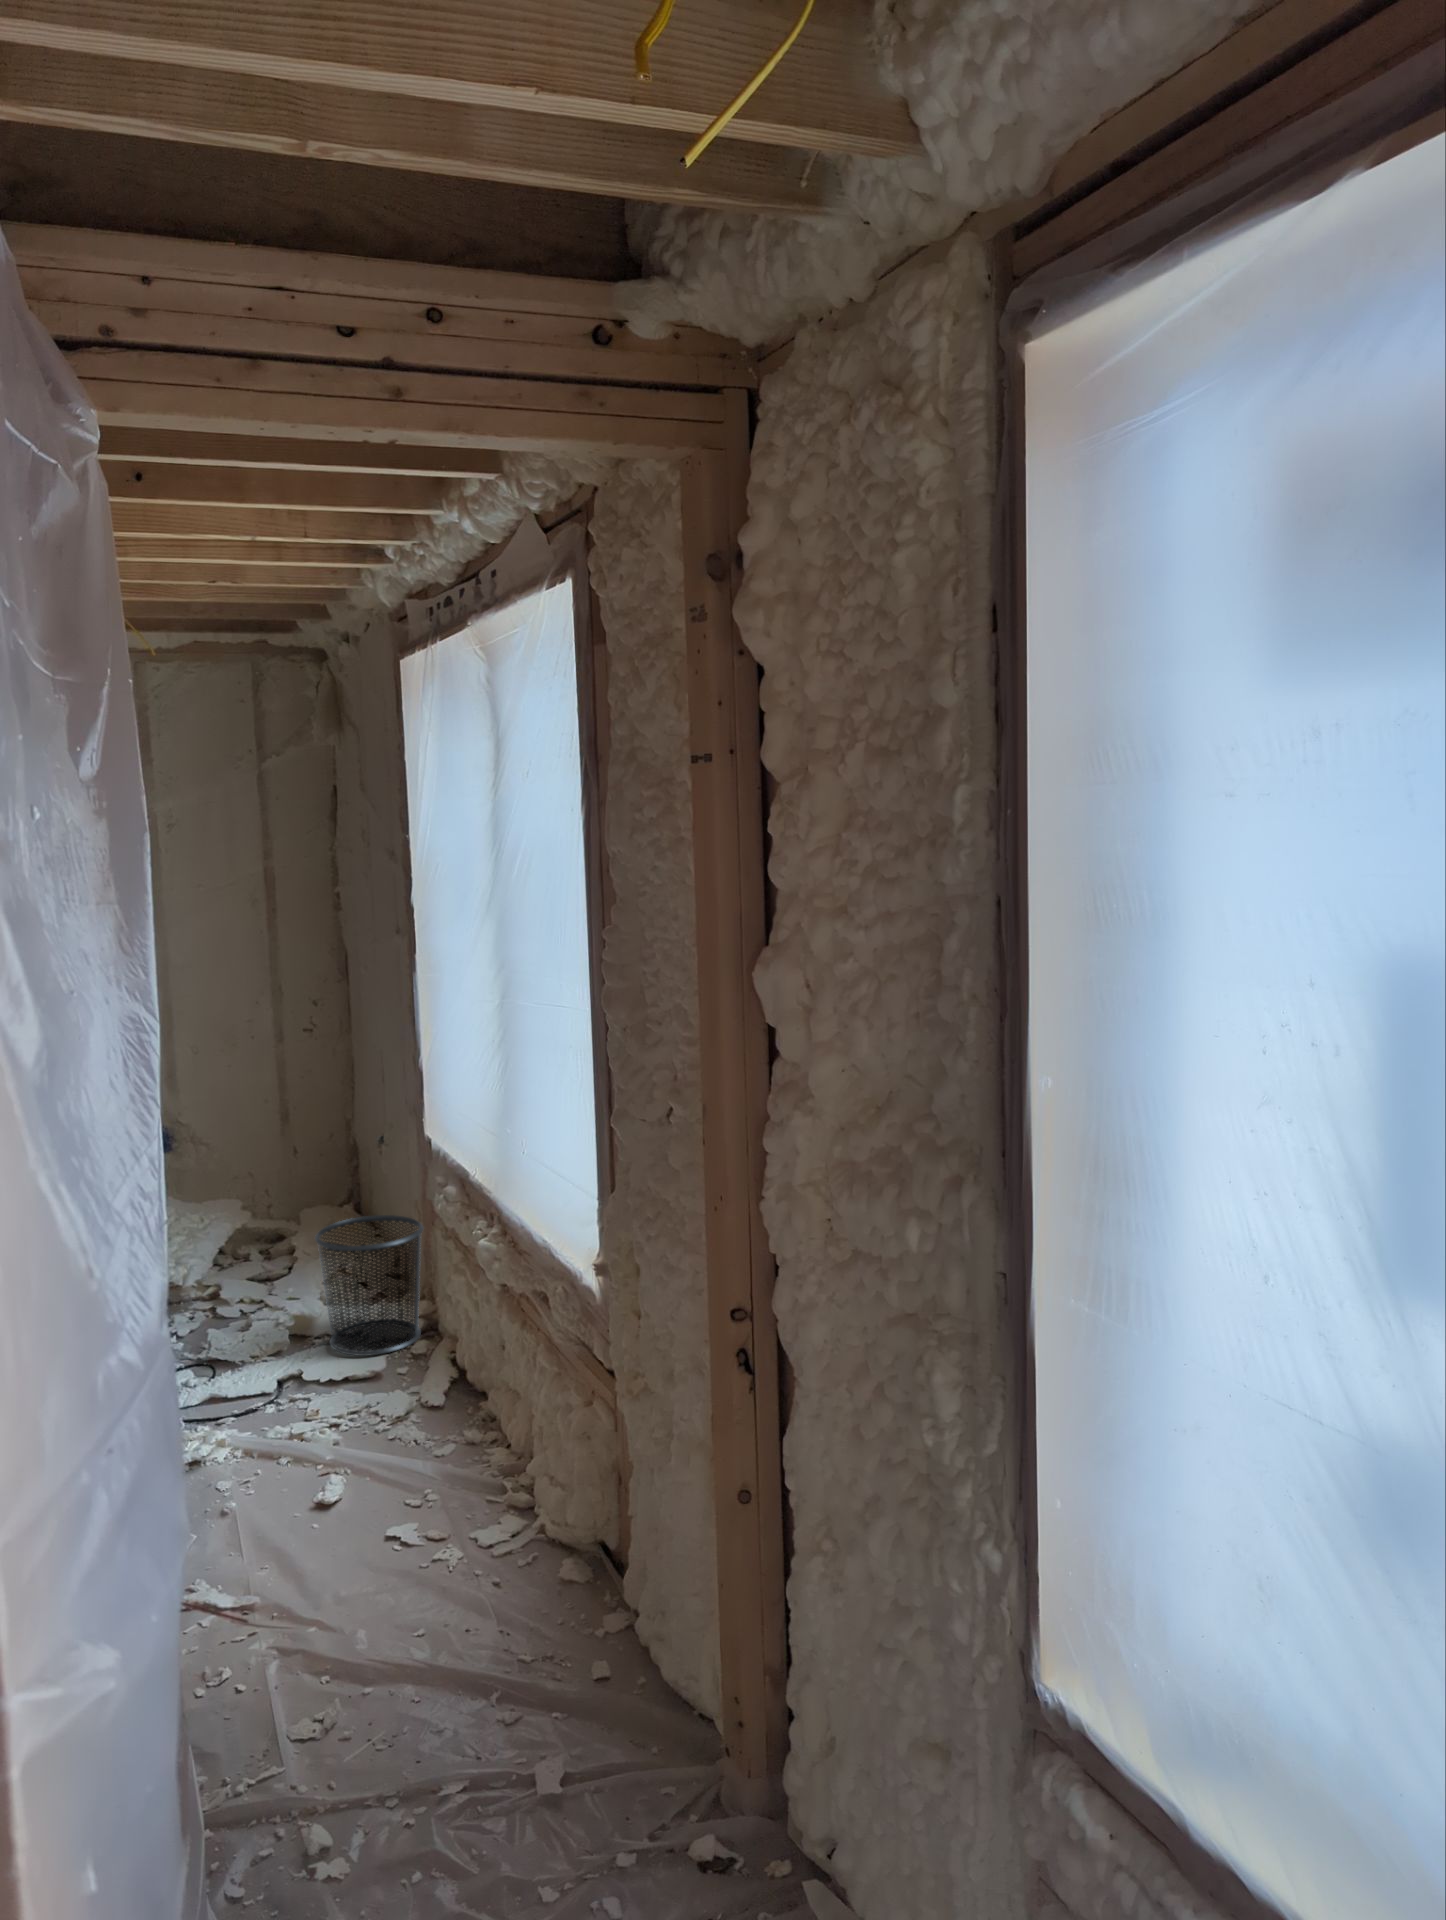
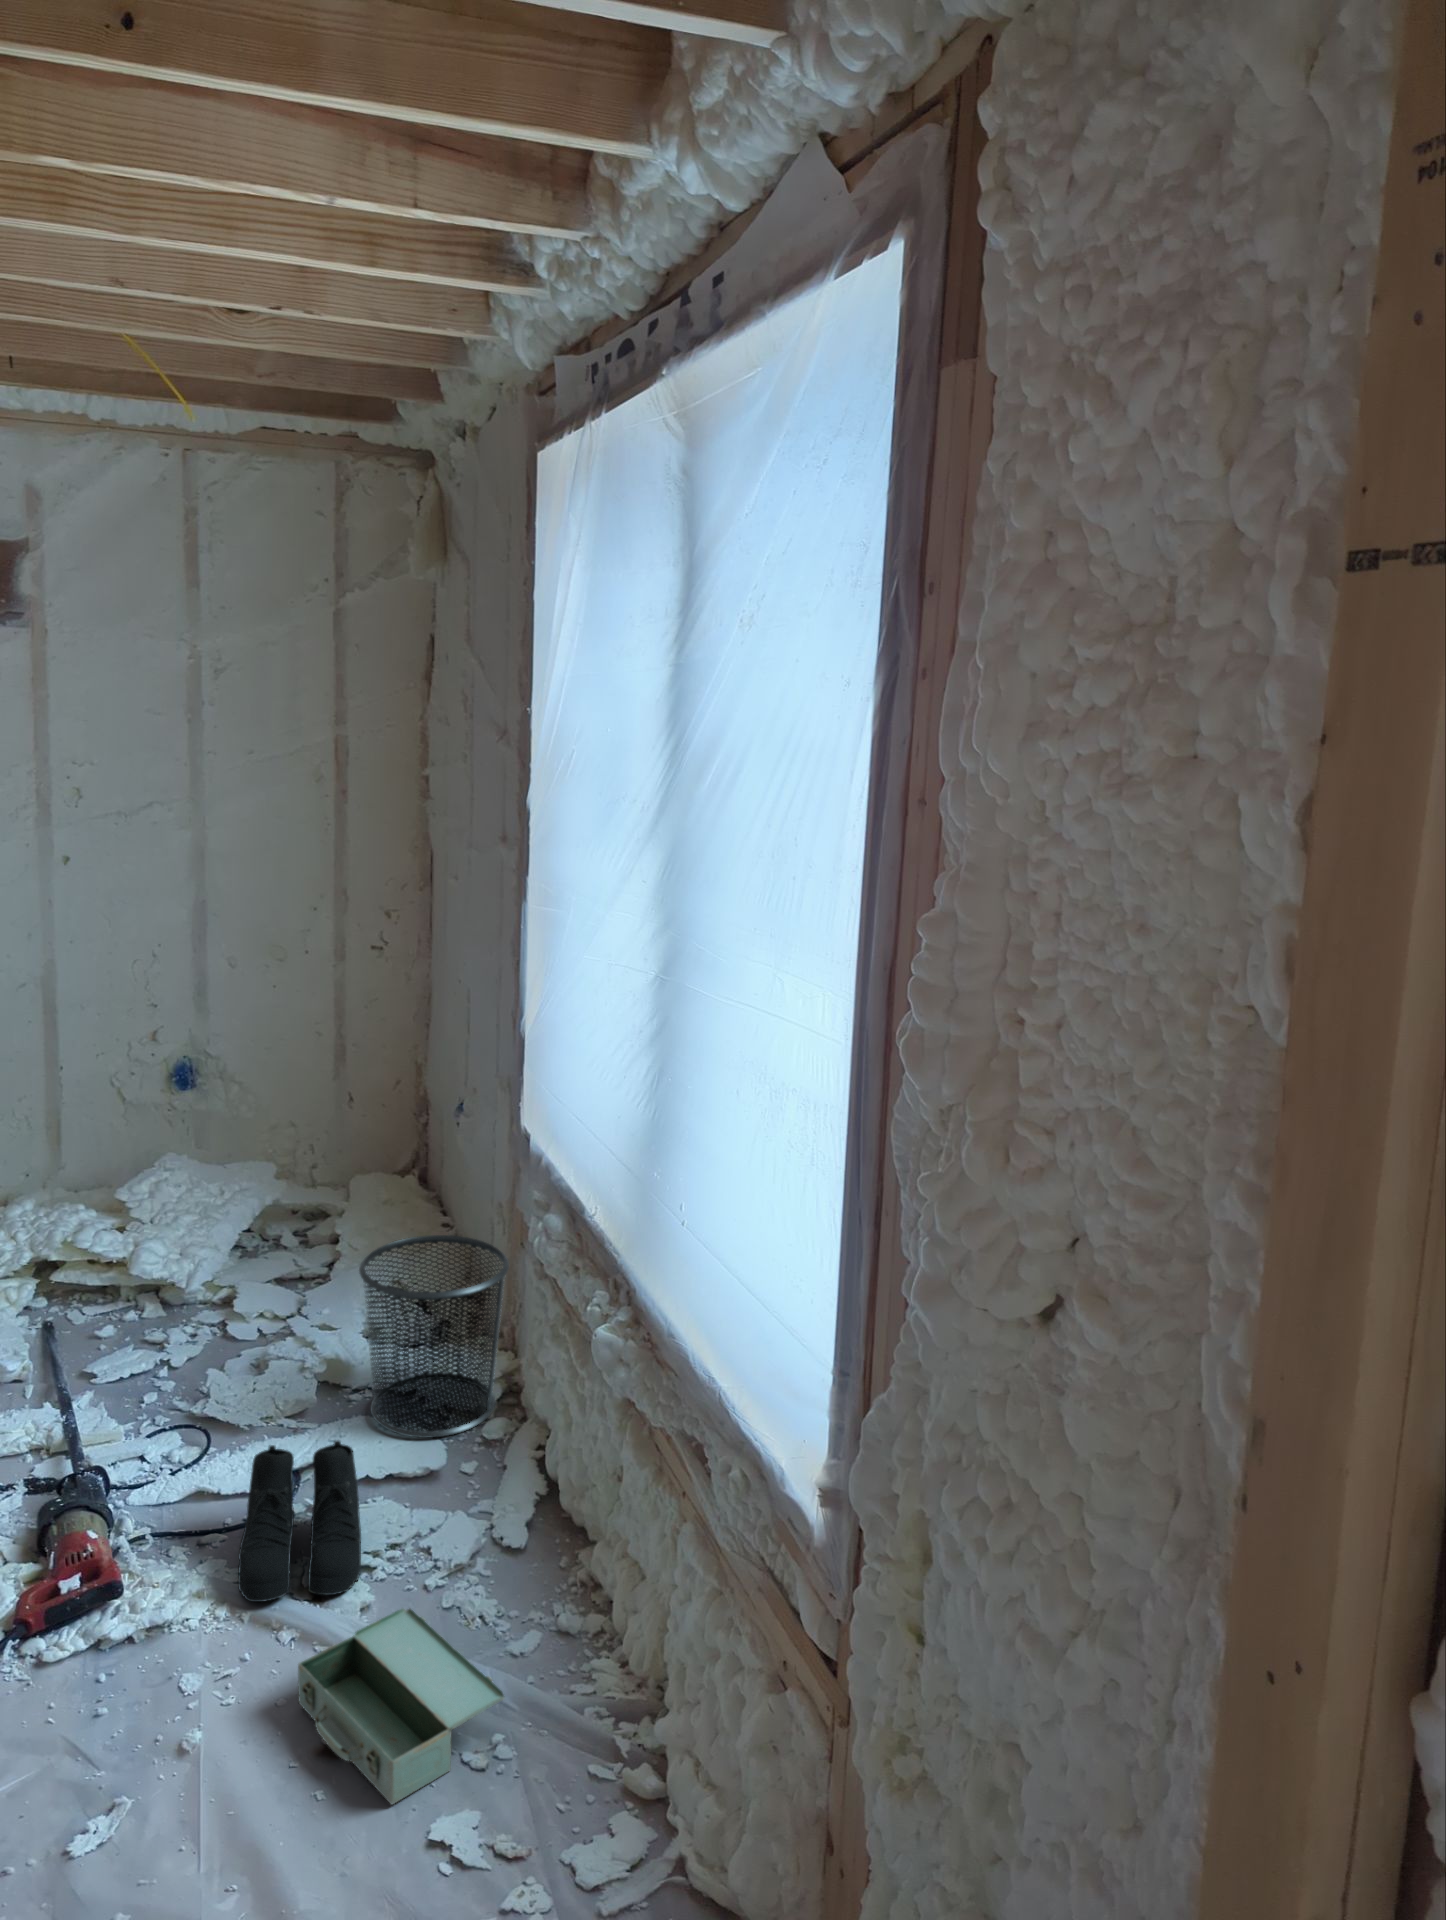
boots: none [246,1344,331,1444] -> present [238,1440,361,1602]
toolbox: none [295,1428,432,1523] -> present [298,1609,504,1804]

